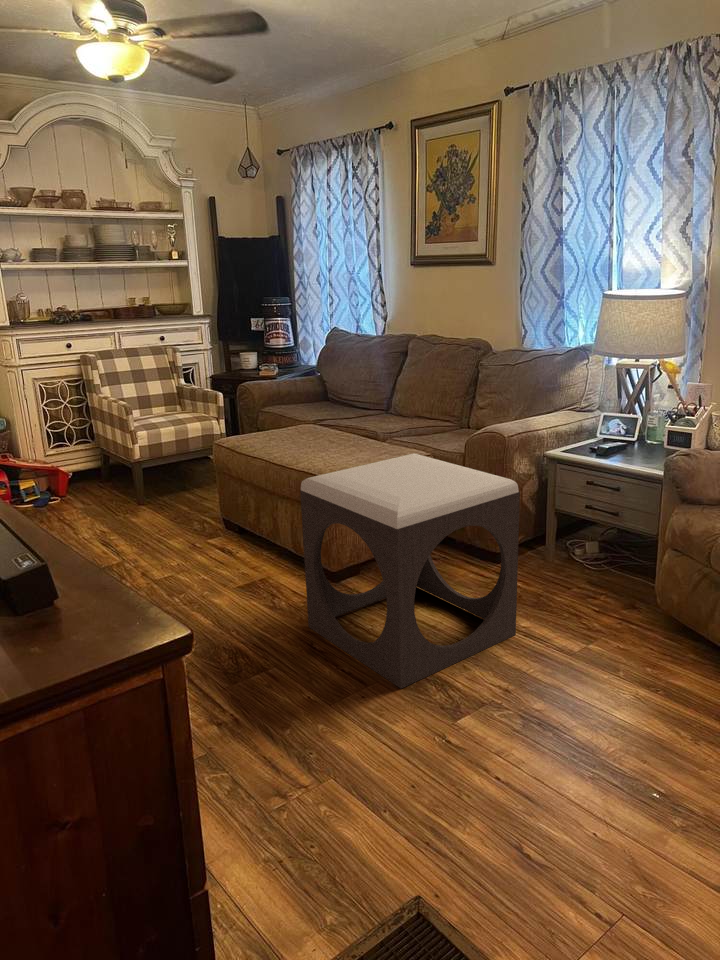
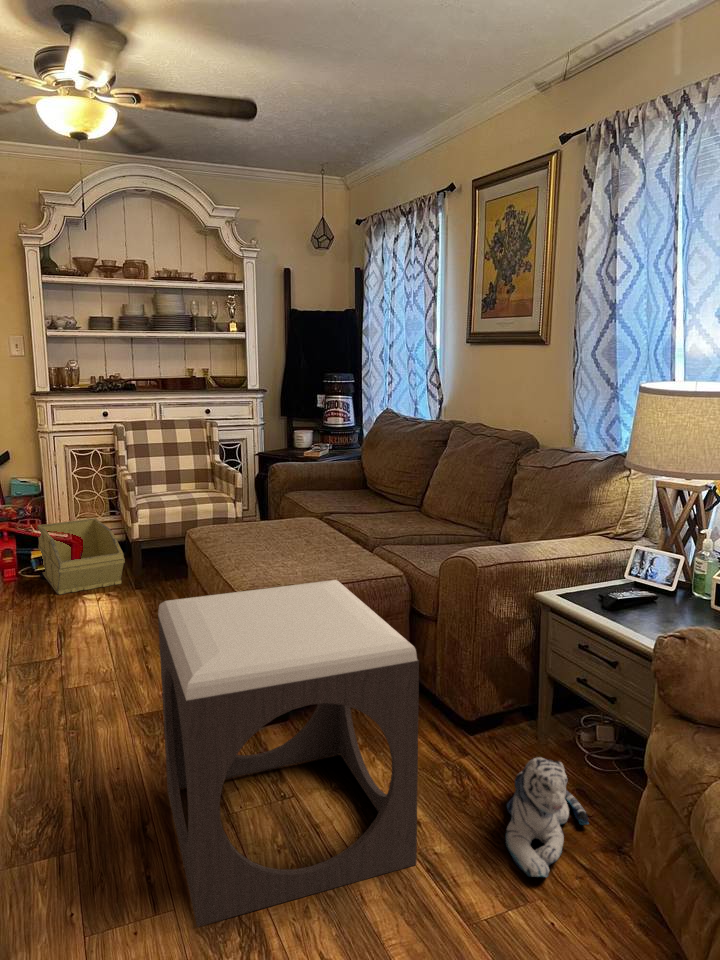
storage bin: none [21,447,125,517] -> present [37,518,125,594]
plush toy: none [550,555,609,628] -> present [505,757,589,877]

